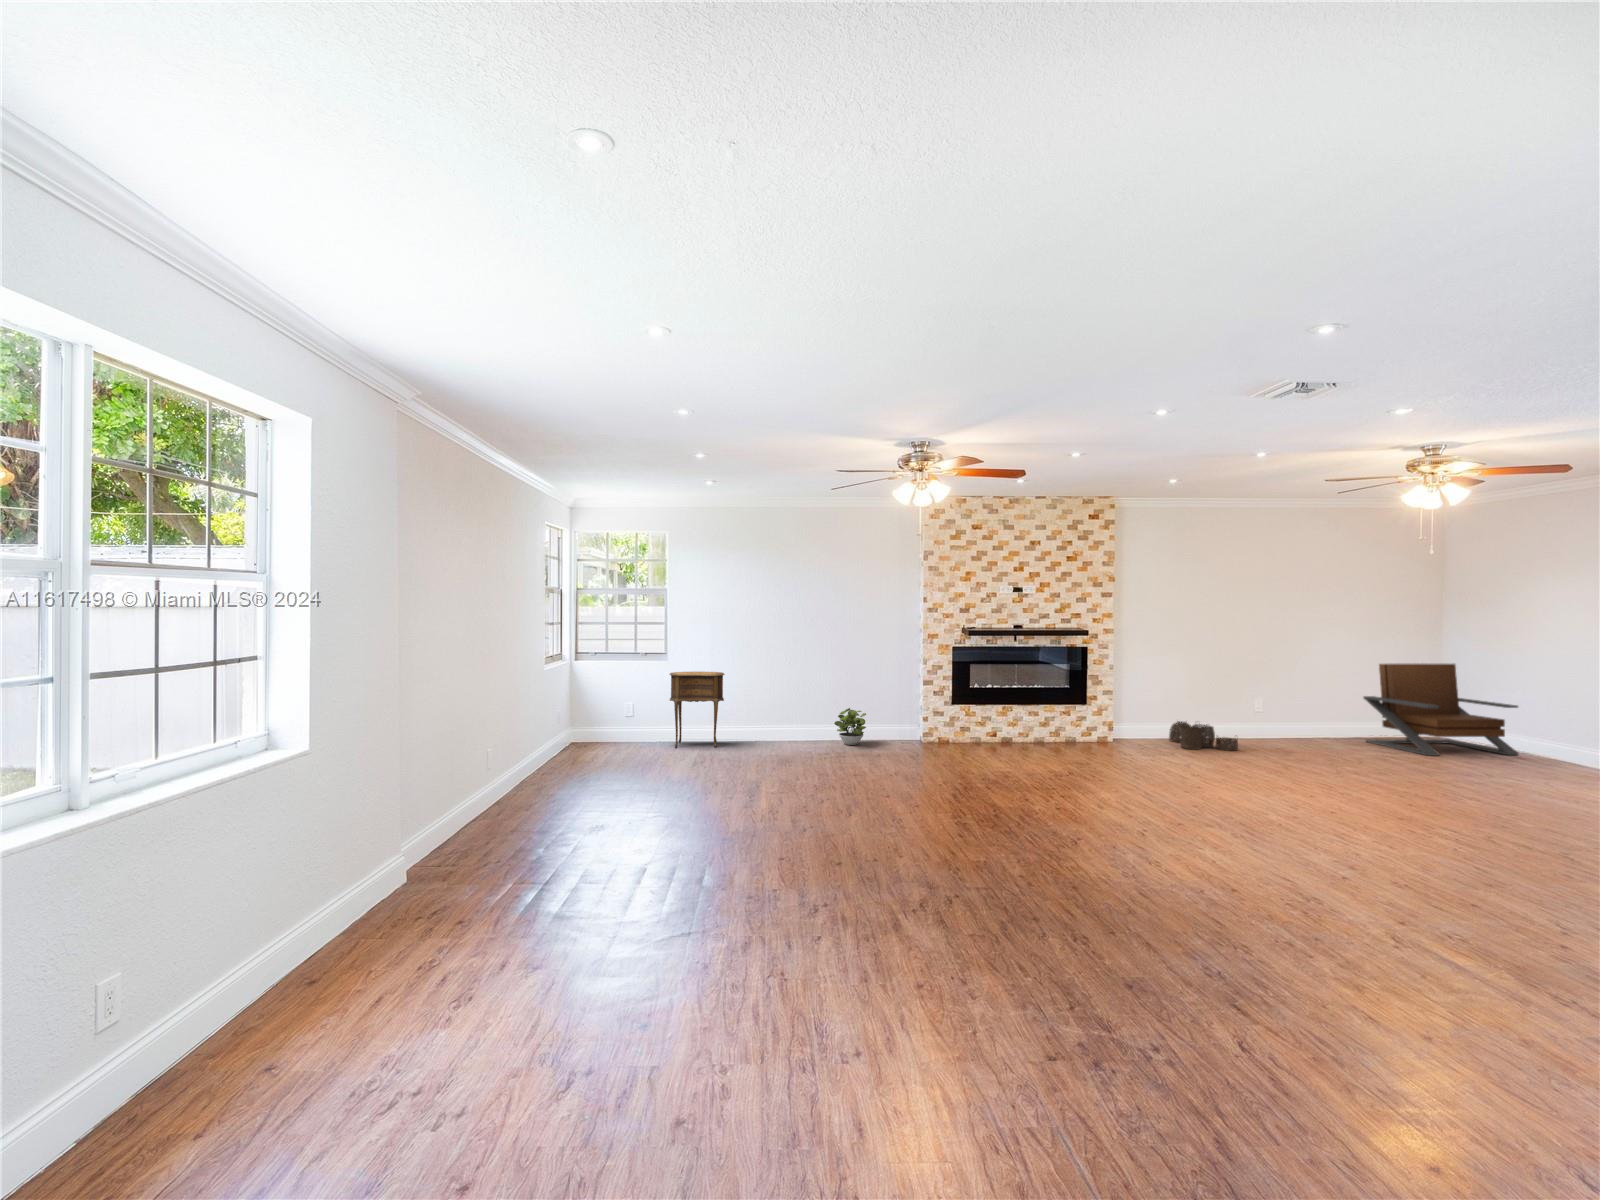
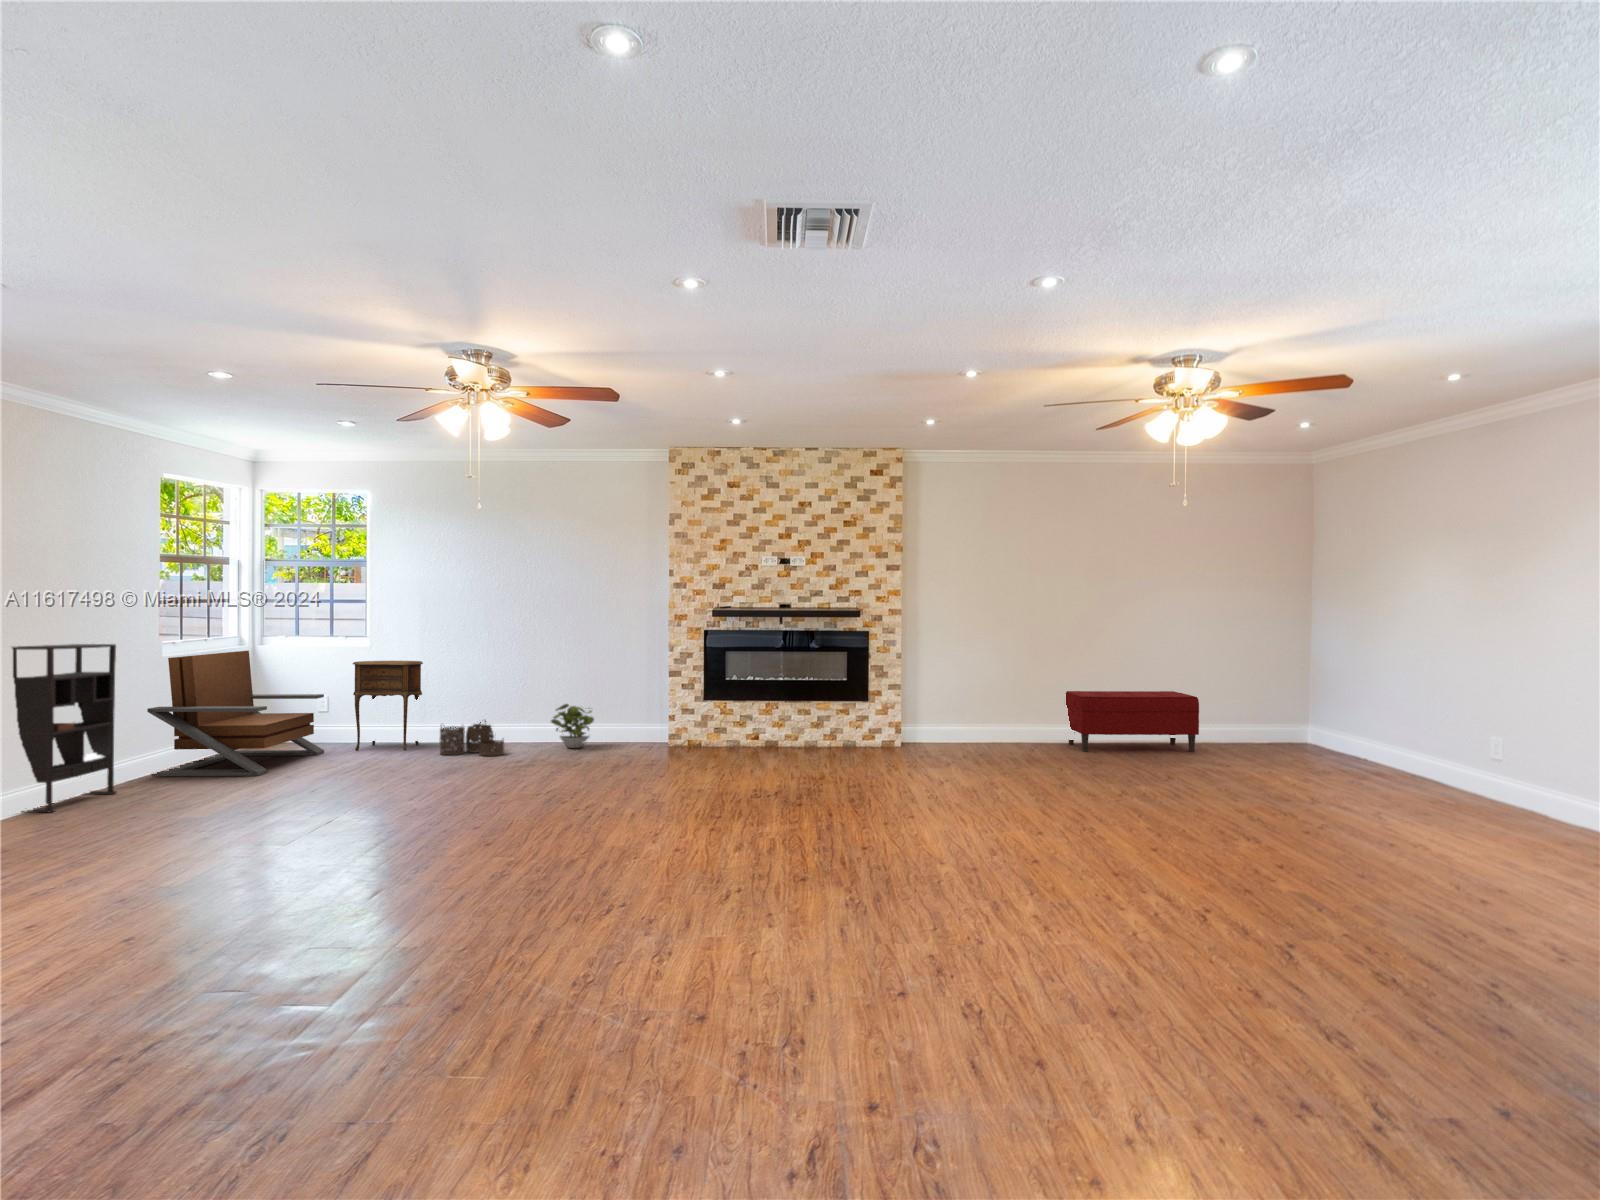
bookshelf: none [495,663,552,805] -> present [12,644,117,813]
lounge chair: present [1363,664,1519,756] -> present [147,651,324,776]
bench: none [1243,697,1365,747] -> present [1066,691,1199,752]
woven basket: present [1169,721,1238,750] -> present [440,721,504,756]

